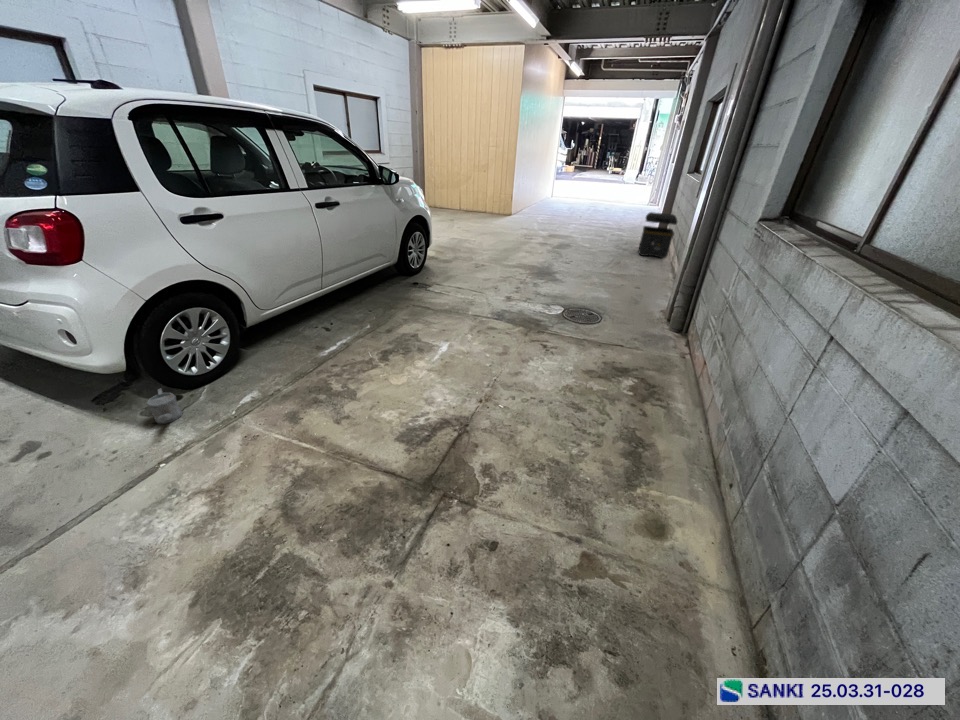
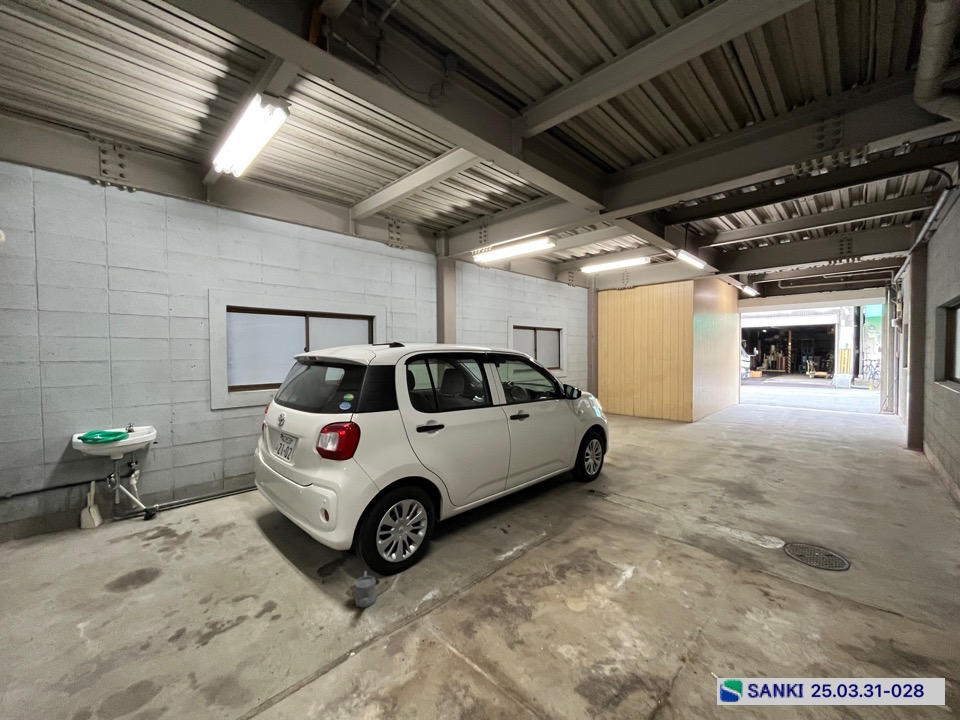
toolbox: present [639,212,677,258] -> none [883,426,940,486]

